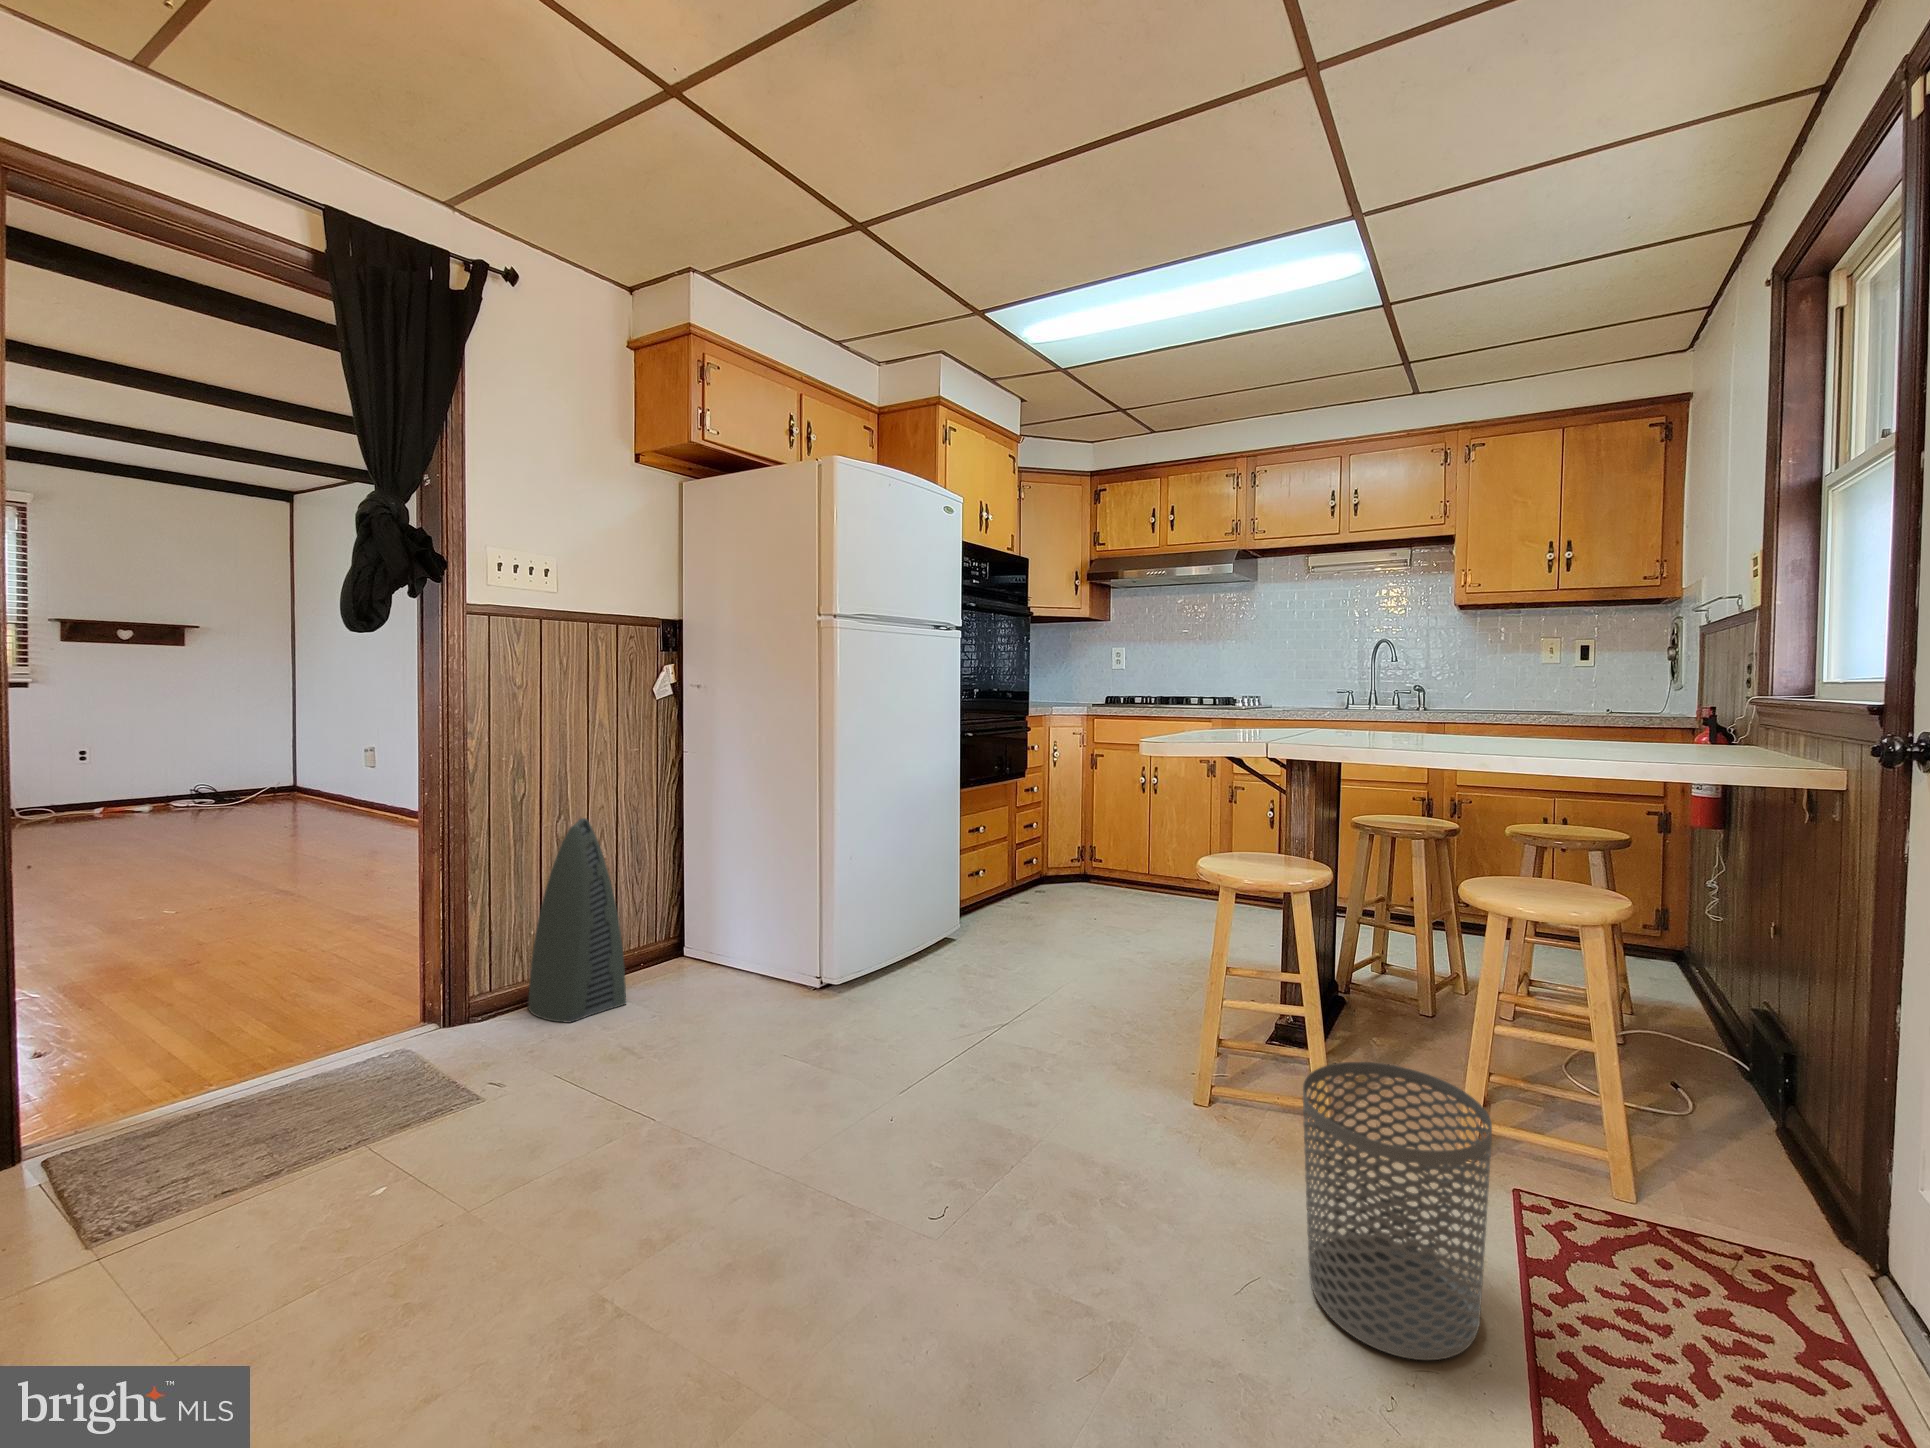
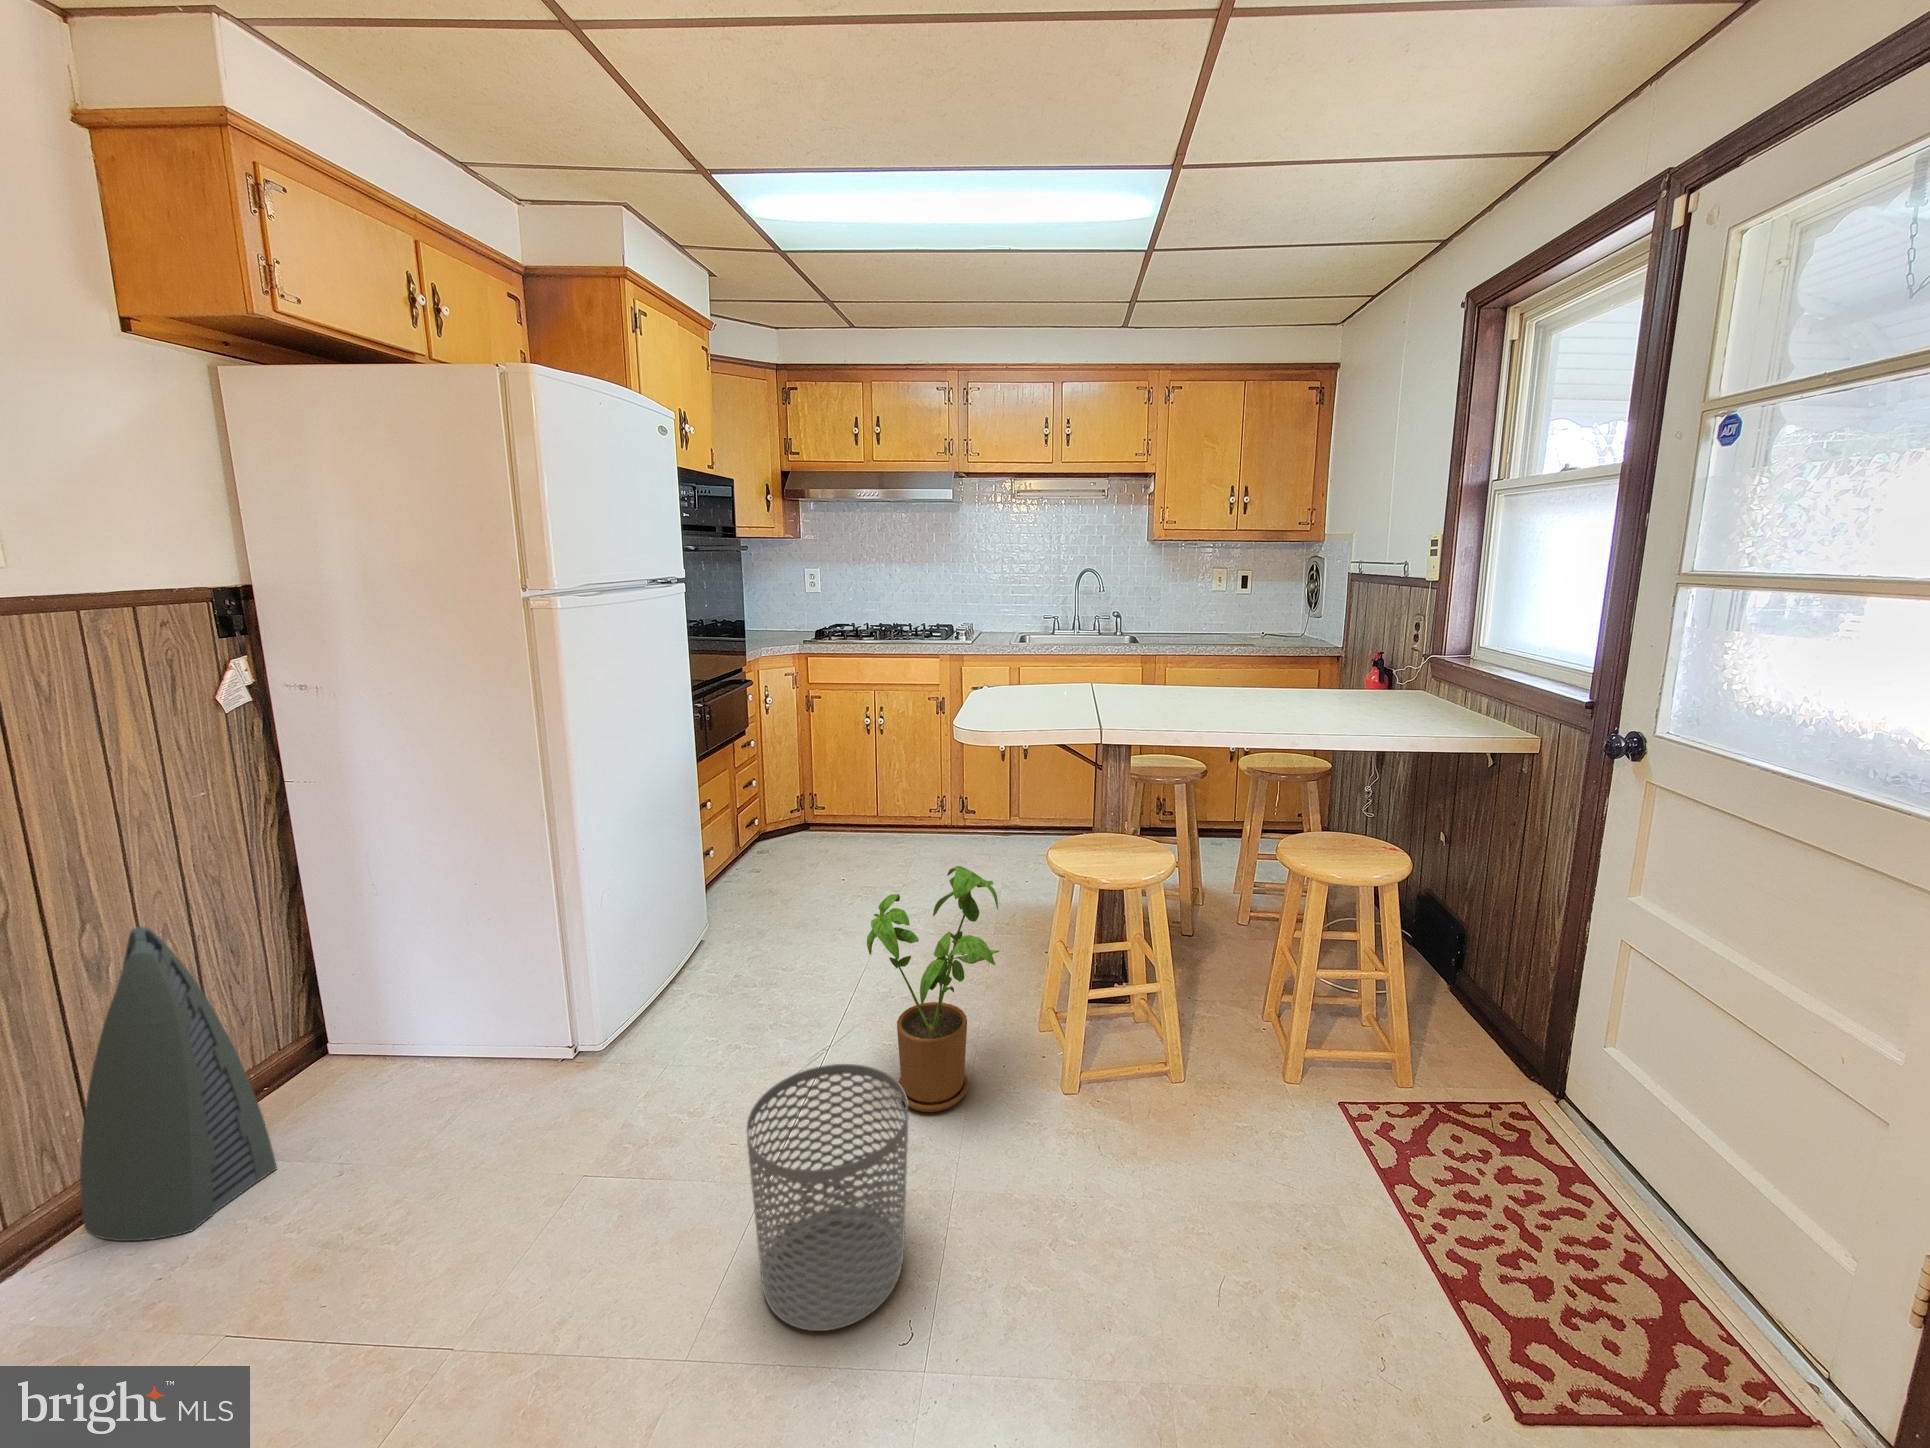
house plant: none [1019,854,1143,1085] -> present [867,866,999,1112]
waste bin: present [1303,1062,1492,1360] -> present [746,1064,909,1331]

